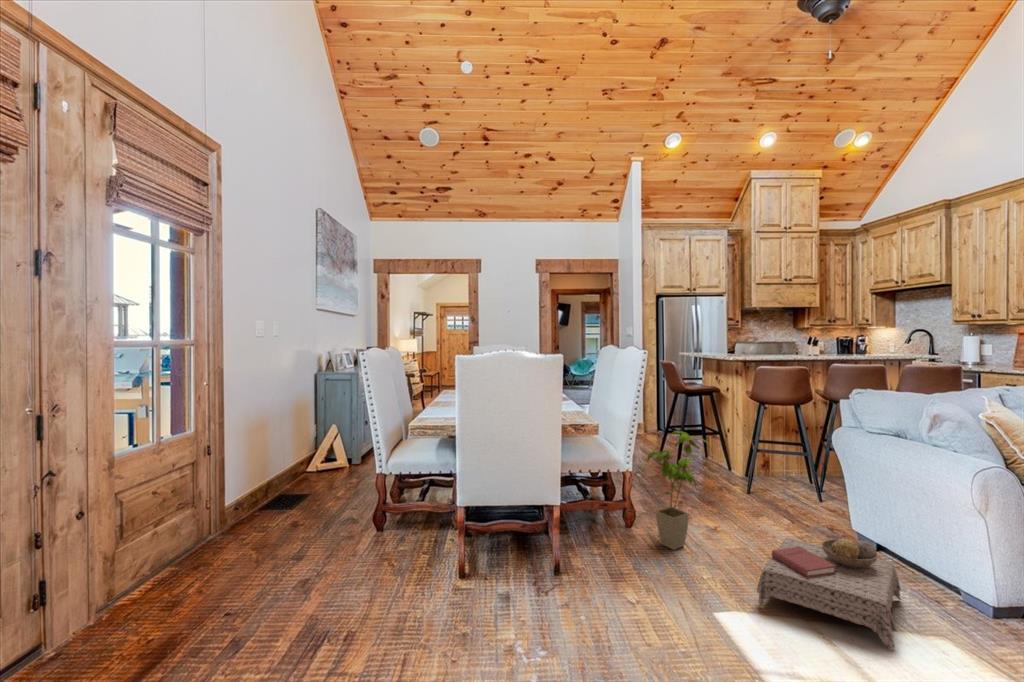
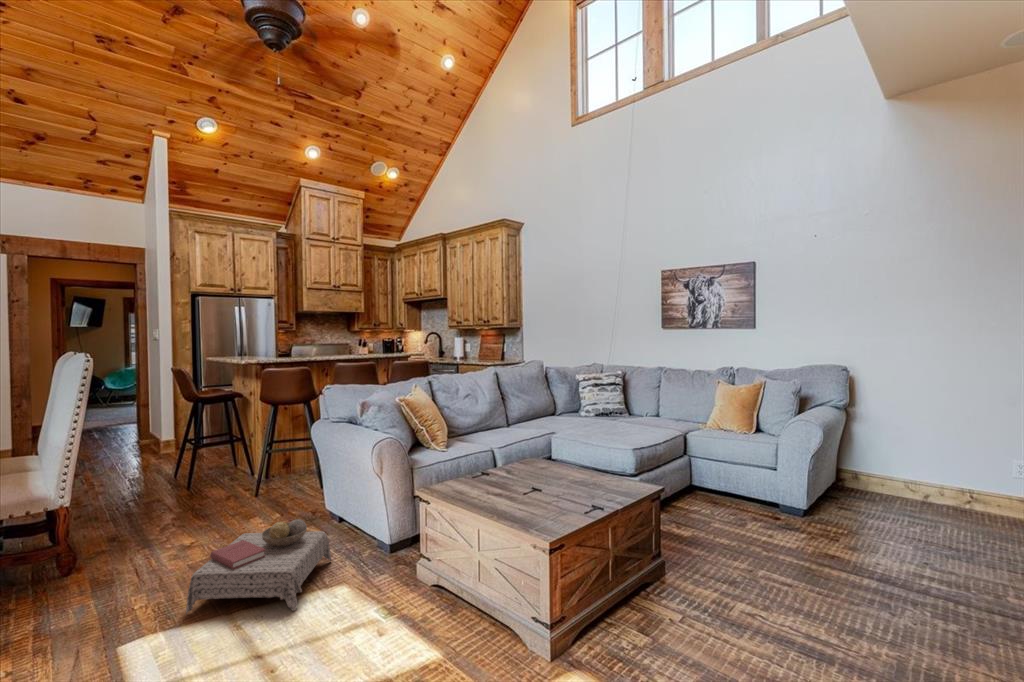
house plant: present [647,431,710,550] -> none [82,446,169,582]

